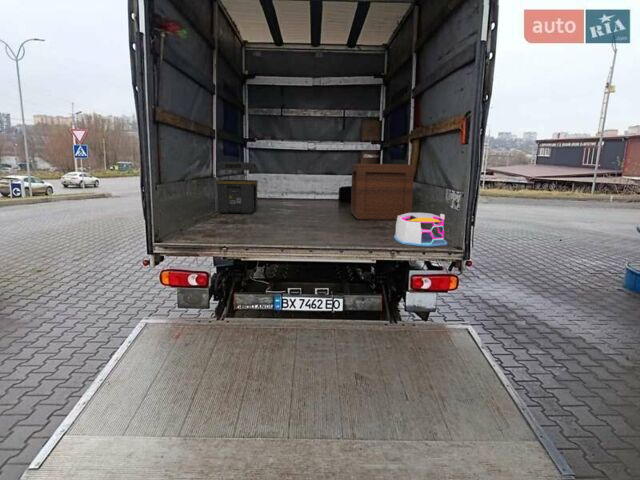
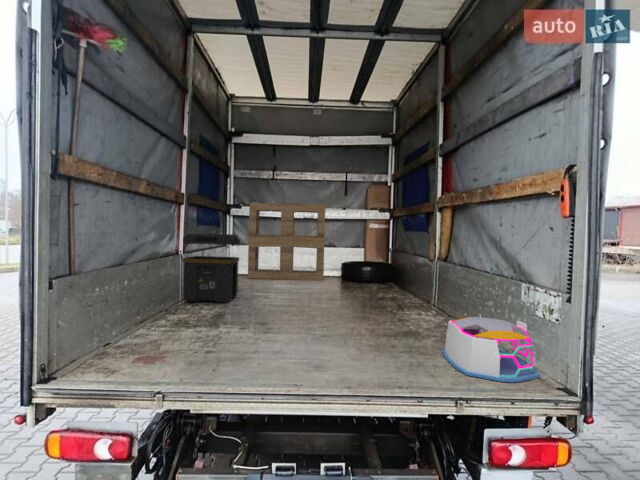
shelving unit: none [263,137,326,201] -> present [248,203,325,280]
wooden crate: present [351,164,414,220] -> none [361,238,450,316]

